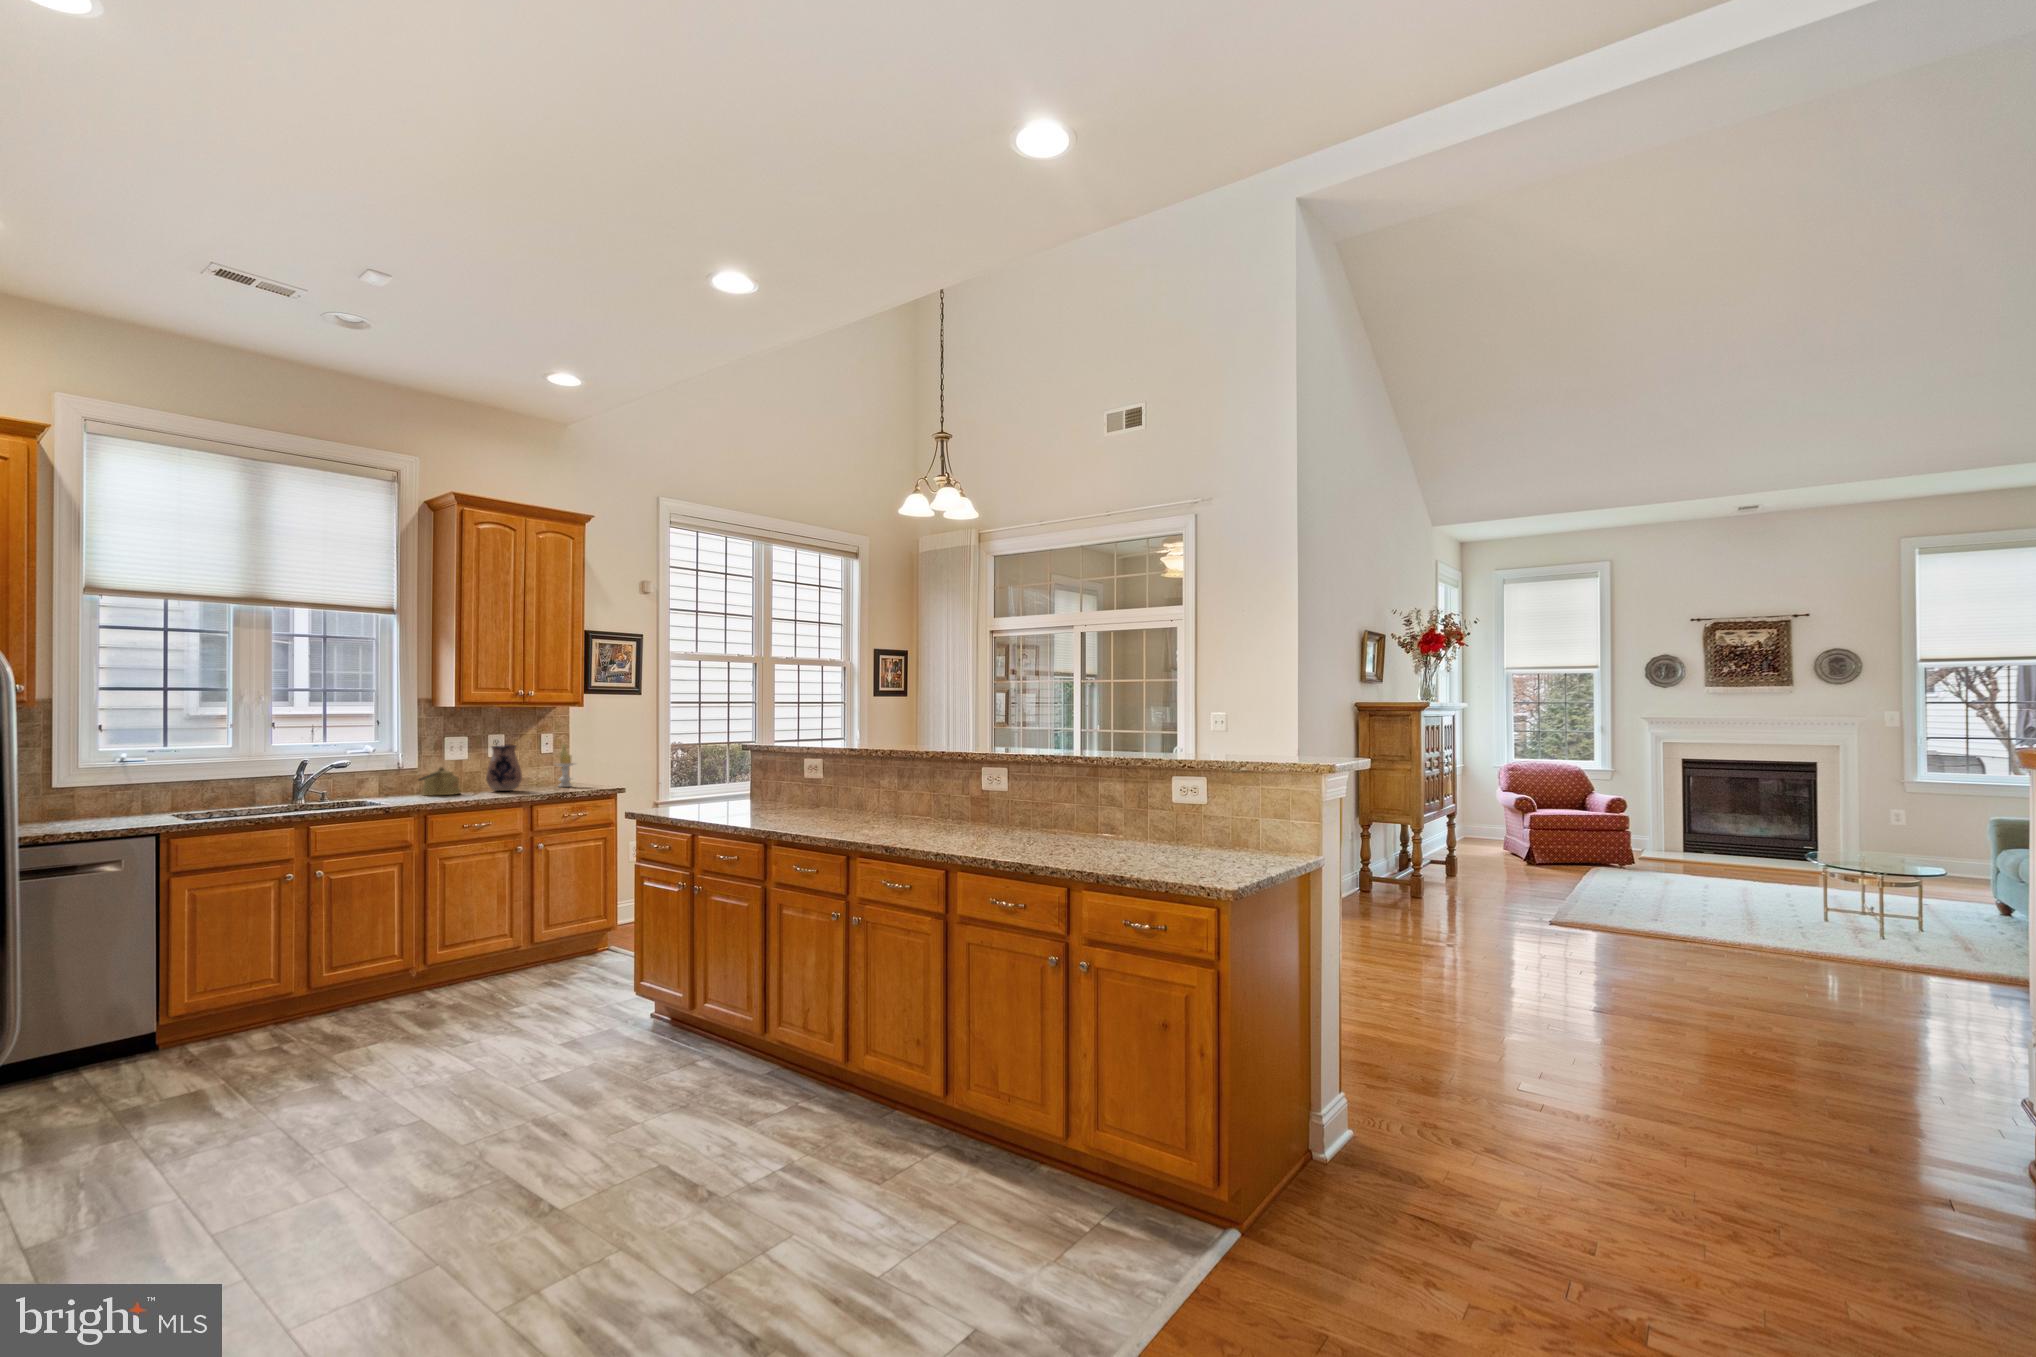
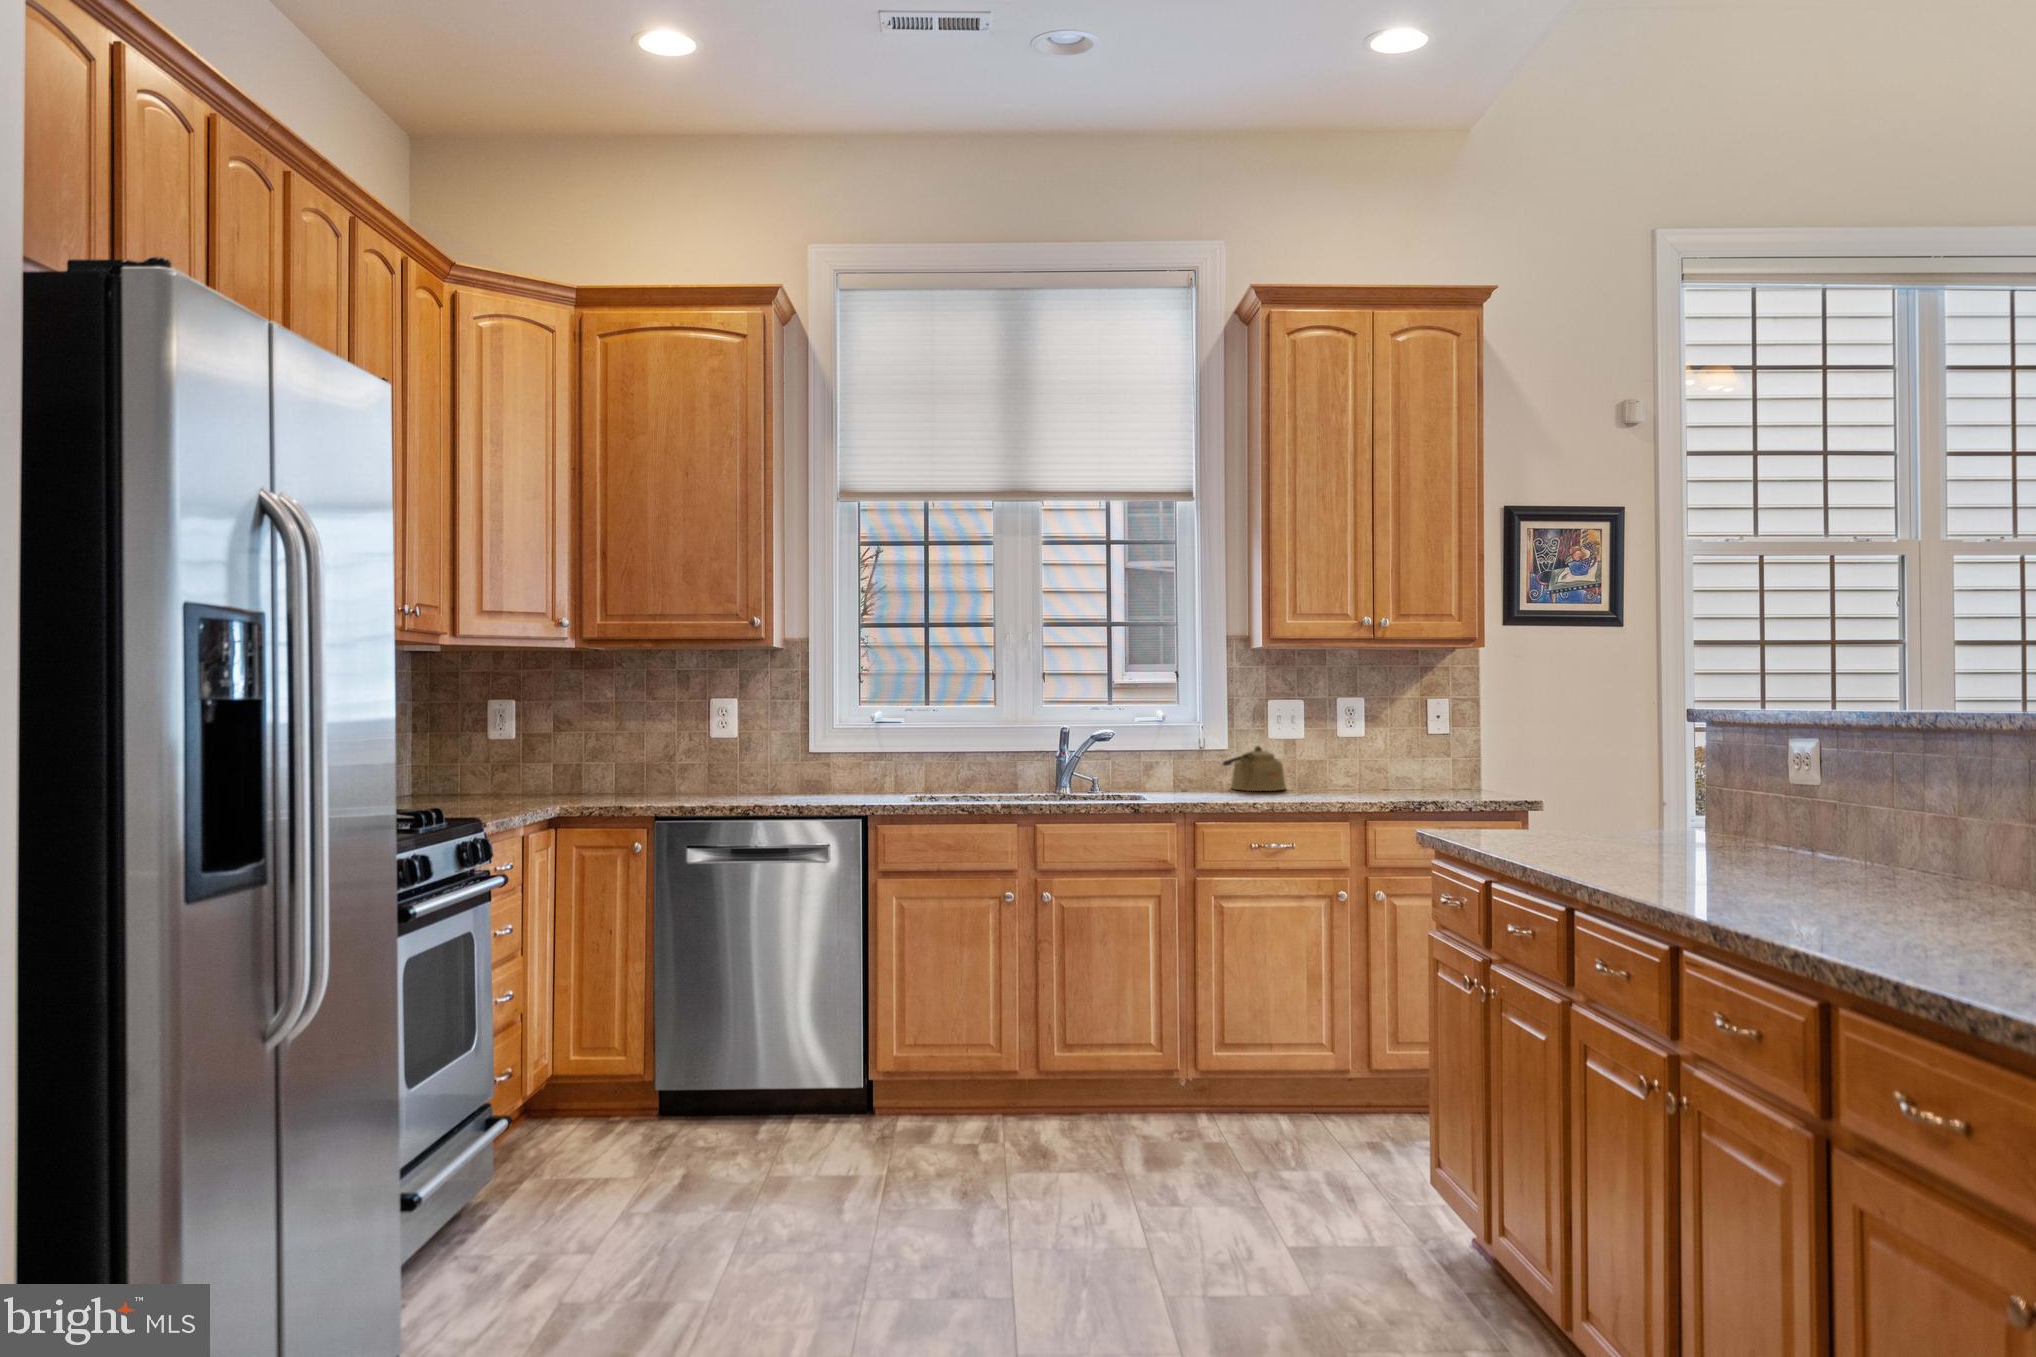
candle: present [556,744,575,787] -> none [1450,713,1491,789]
ceramic pitcher: present [486,745,522,791] -> none [1330,713,1385,790]

